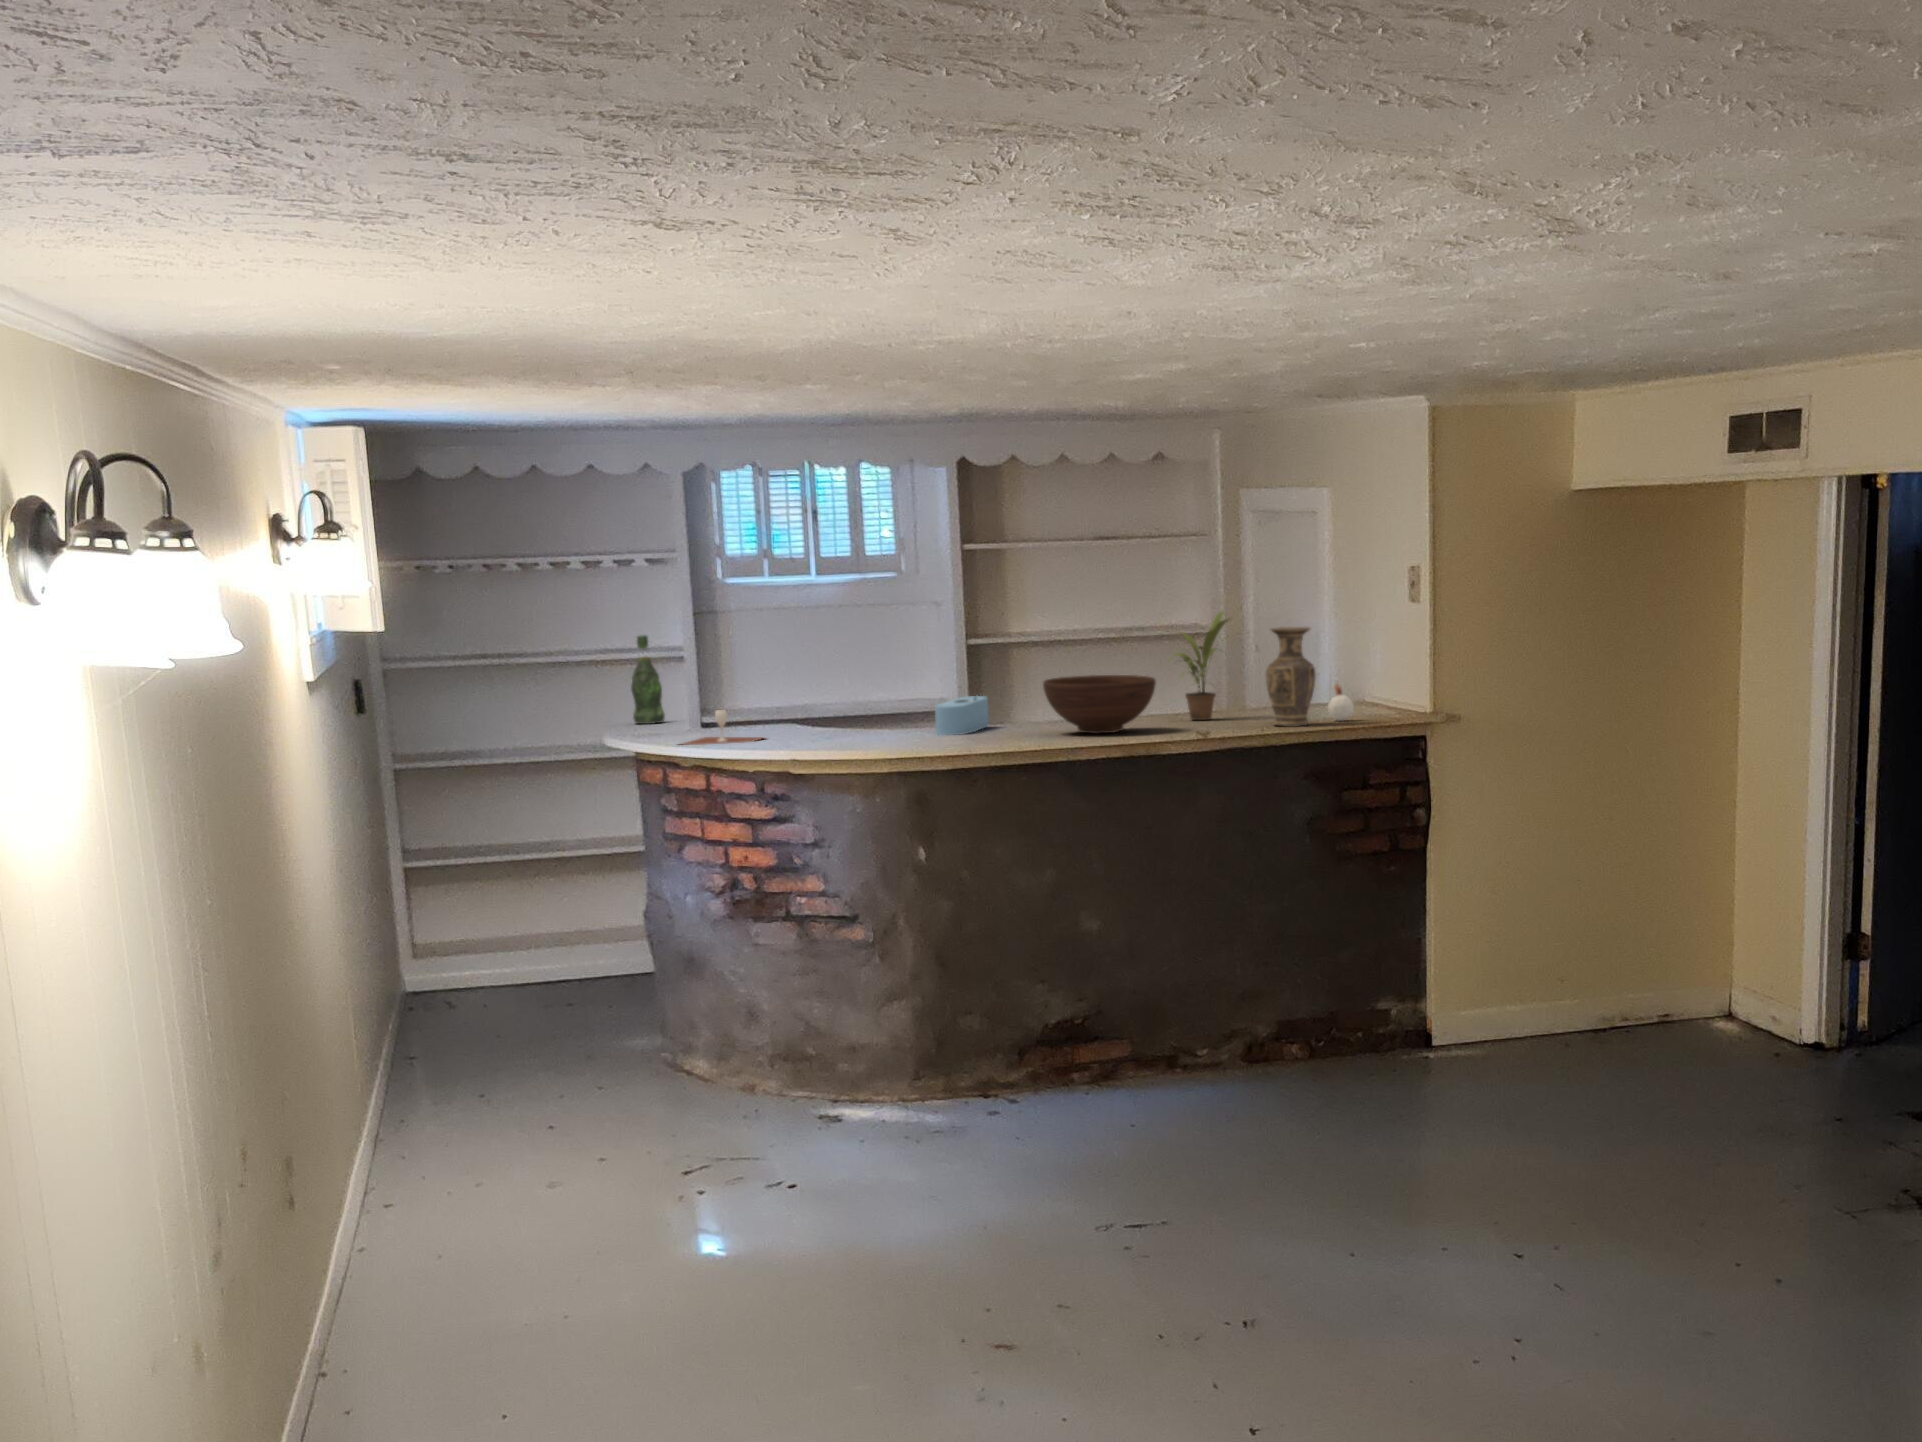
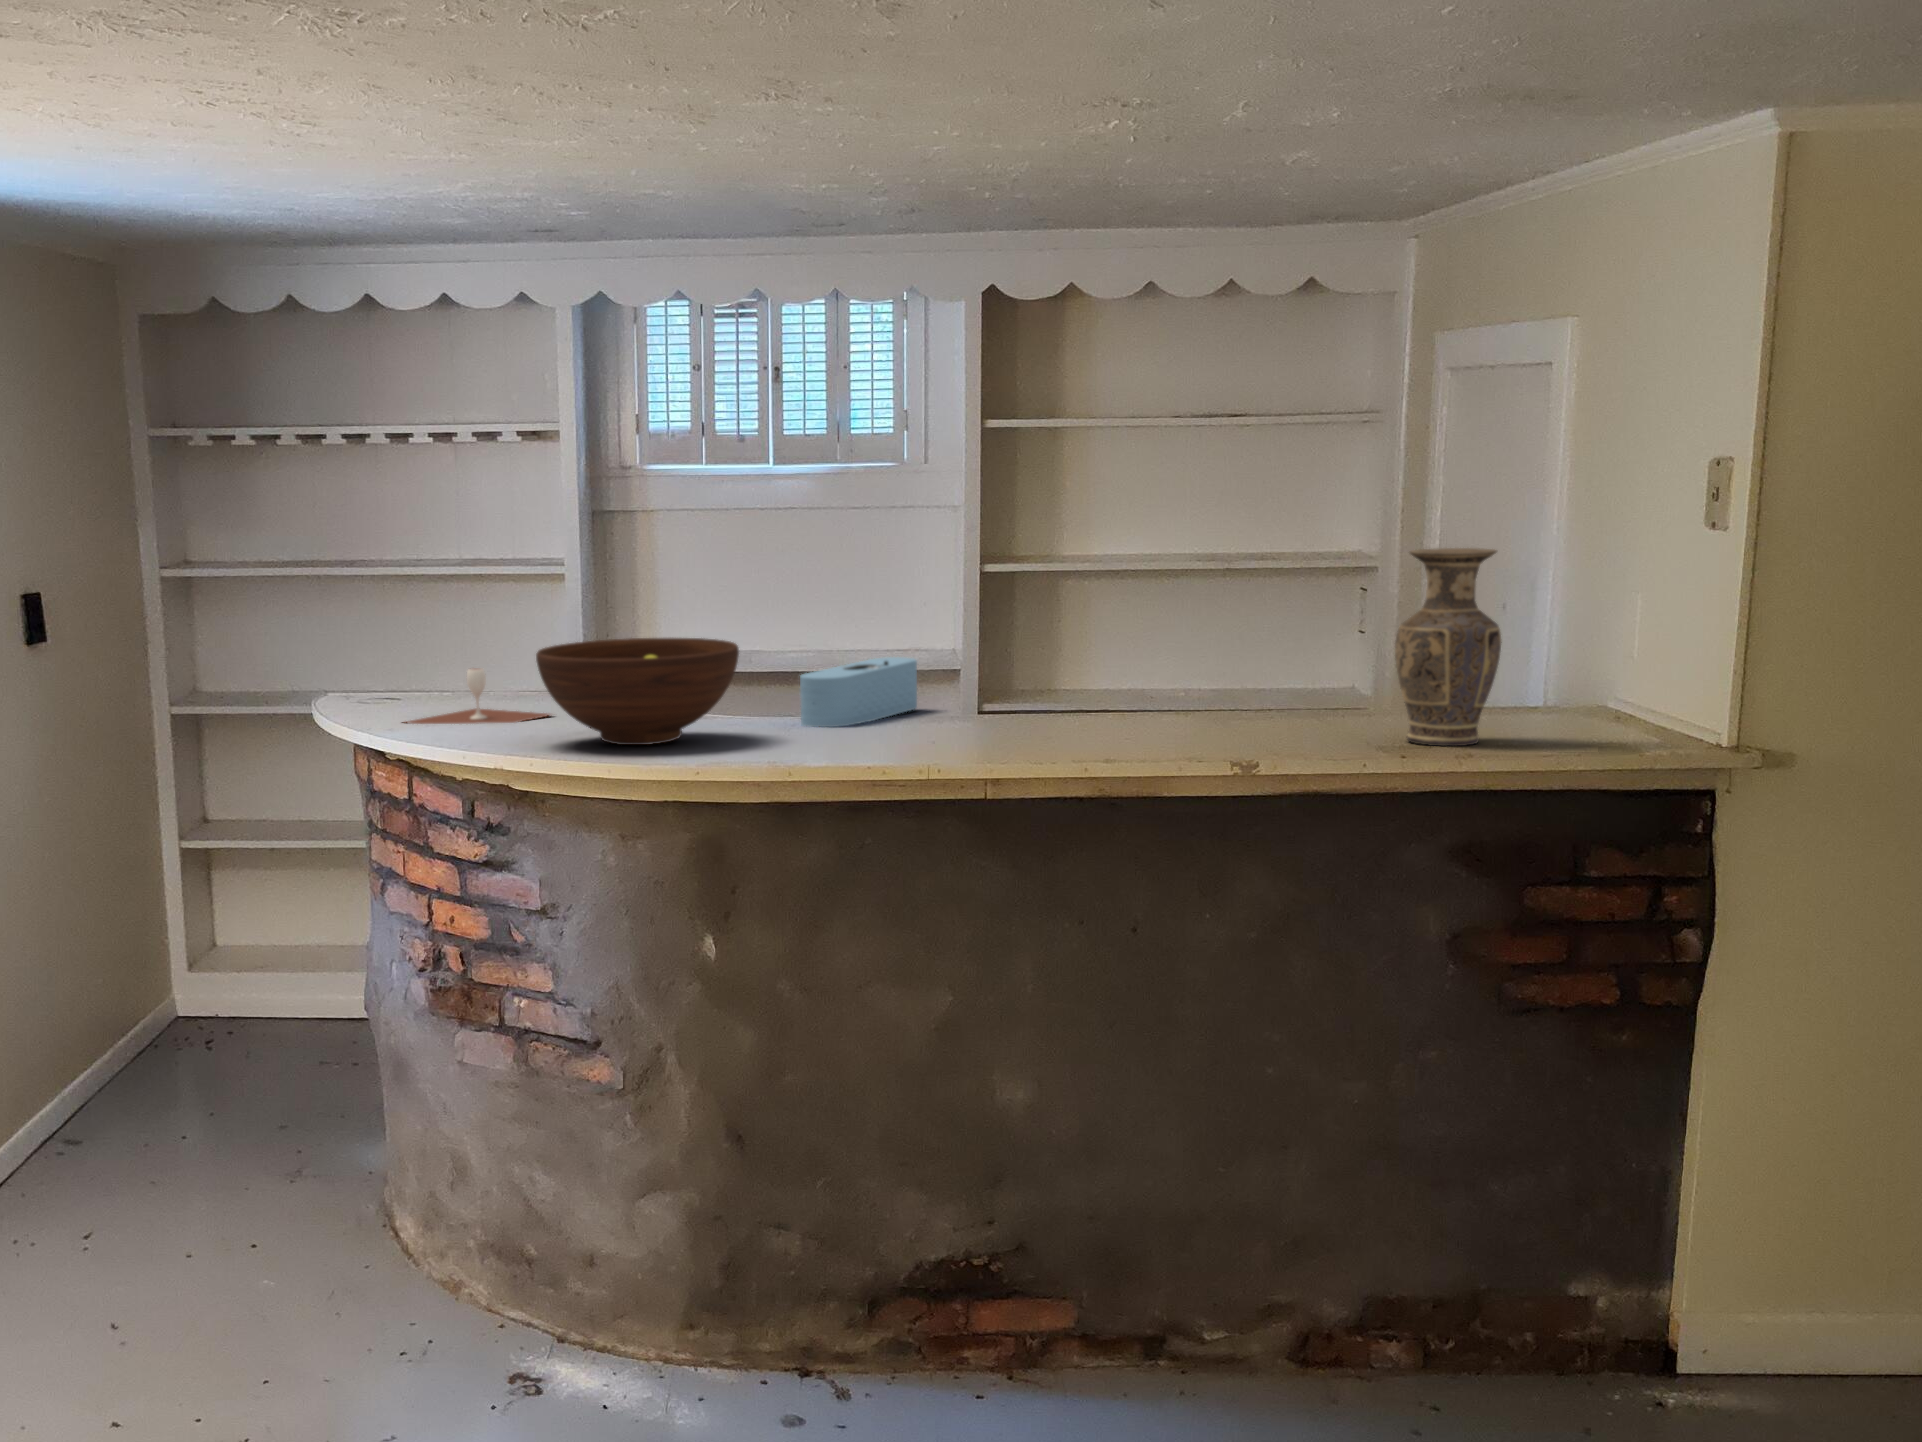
potted plant: present [1174,612,1229,720] -> none [1237,518,1375,716]
beer bottle: present [631,635,665,724] -> none [502,547,547,673]
fruit bowl: present [1043,675,1156,734] -> present [536,638,739,745]
candle: present [1328,684,1354,721] -> none [1530,645,1585,735]

